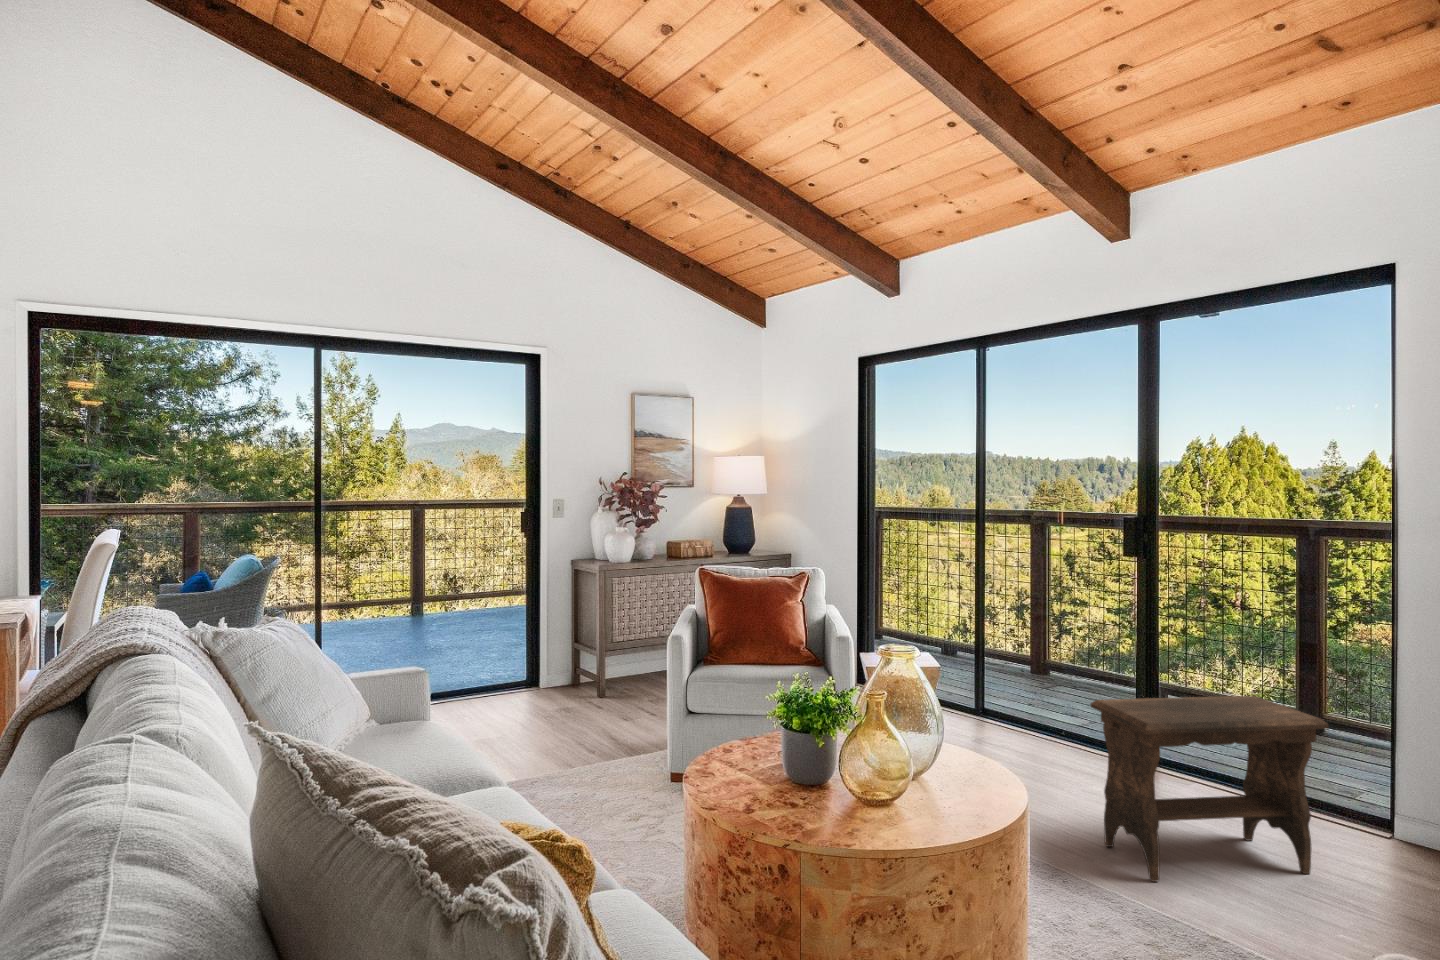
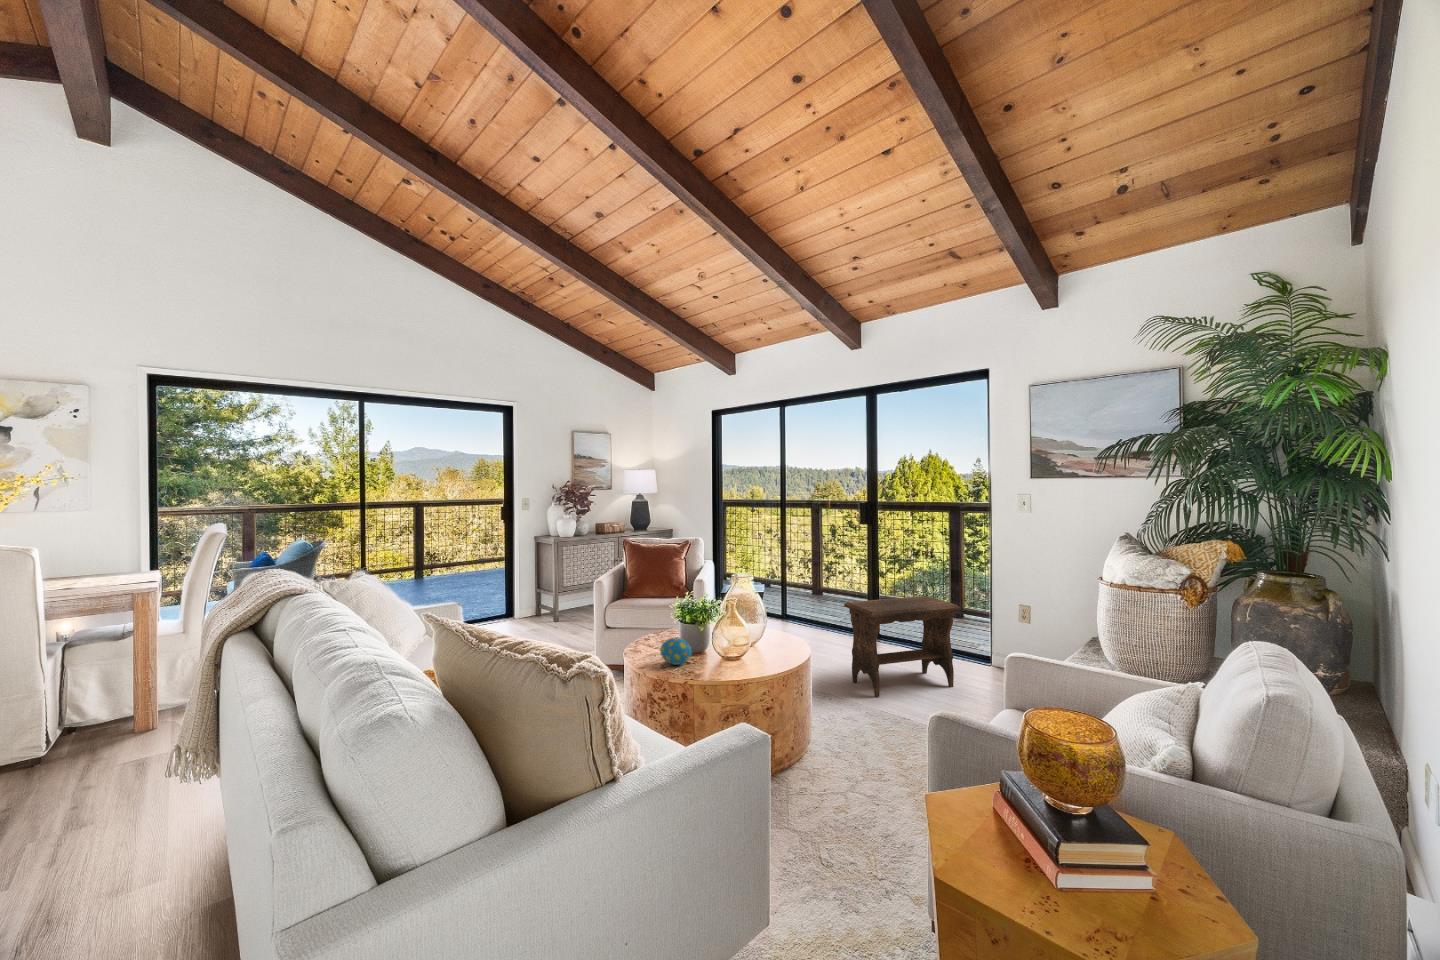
decorative egg: none [745,756,801,806] -> present [660,637,692,665]

